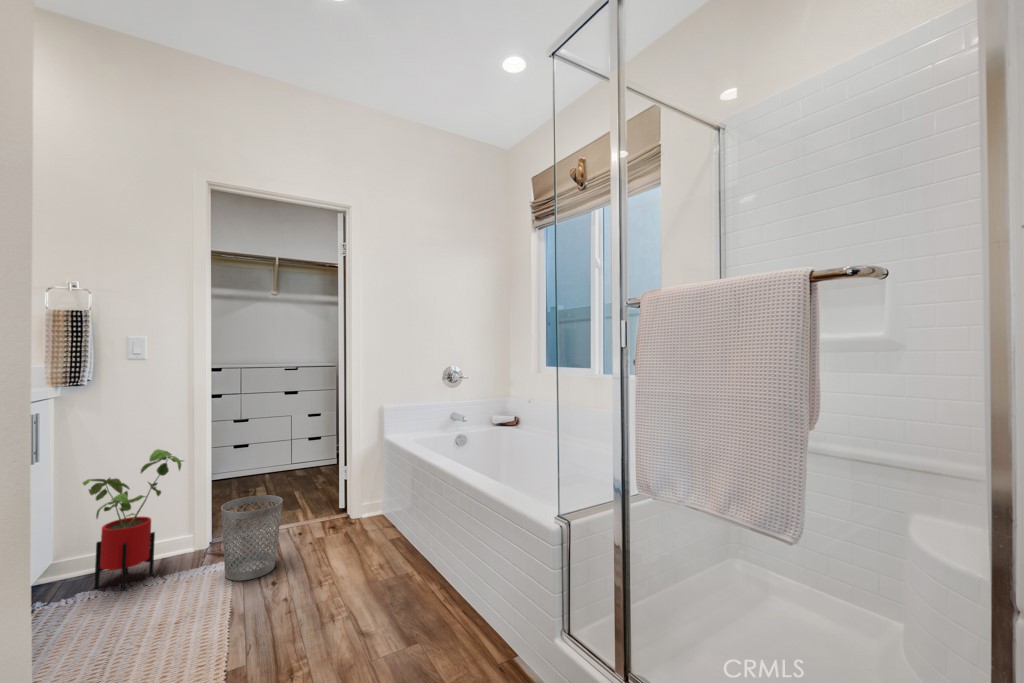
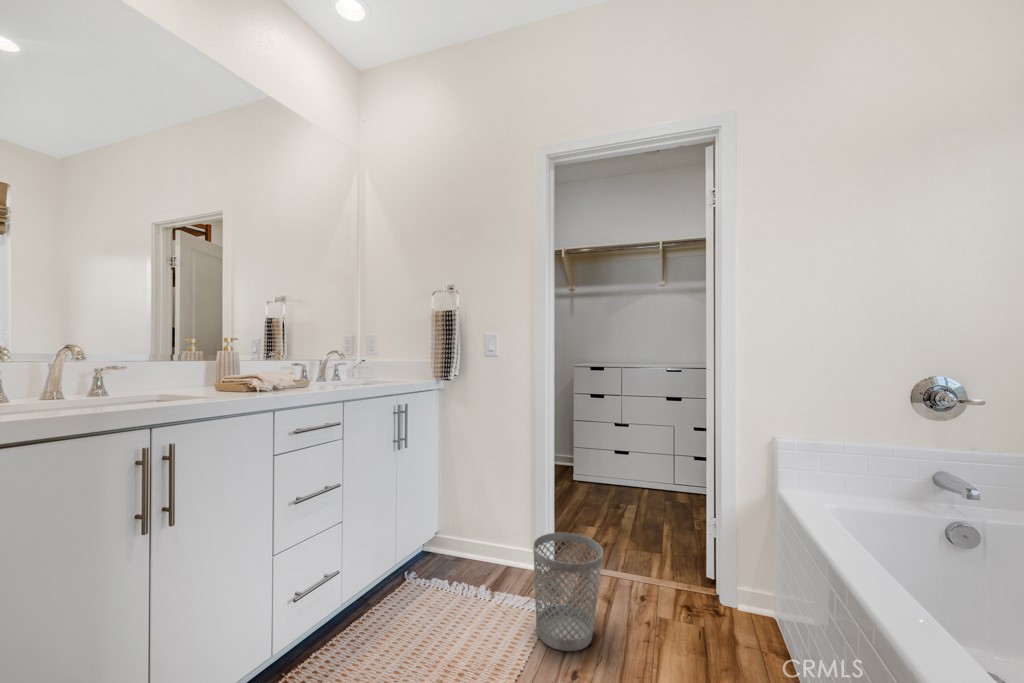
house plant: present [83,449,184,590] -> none [438,453,520,594]

